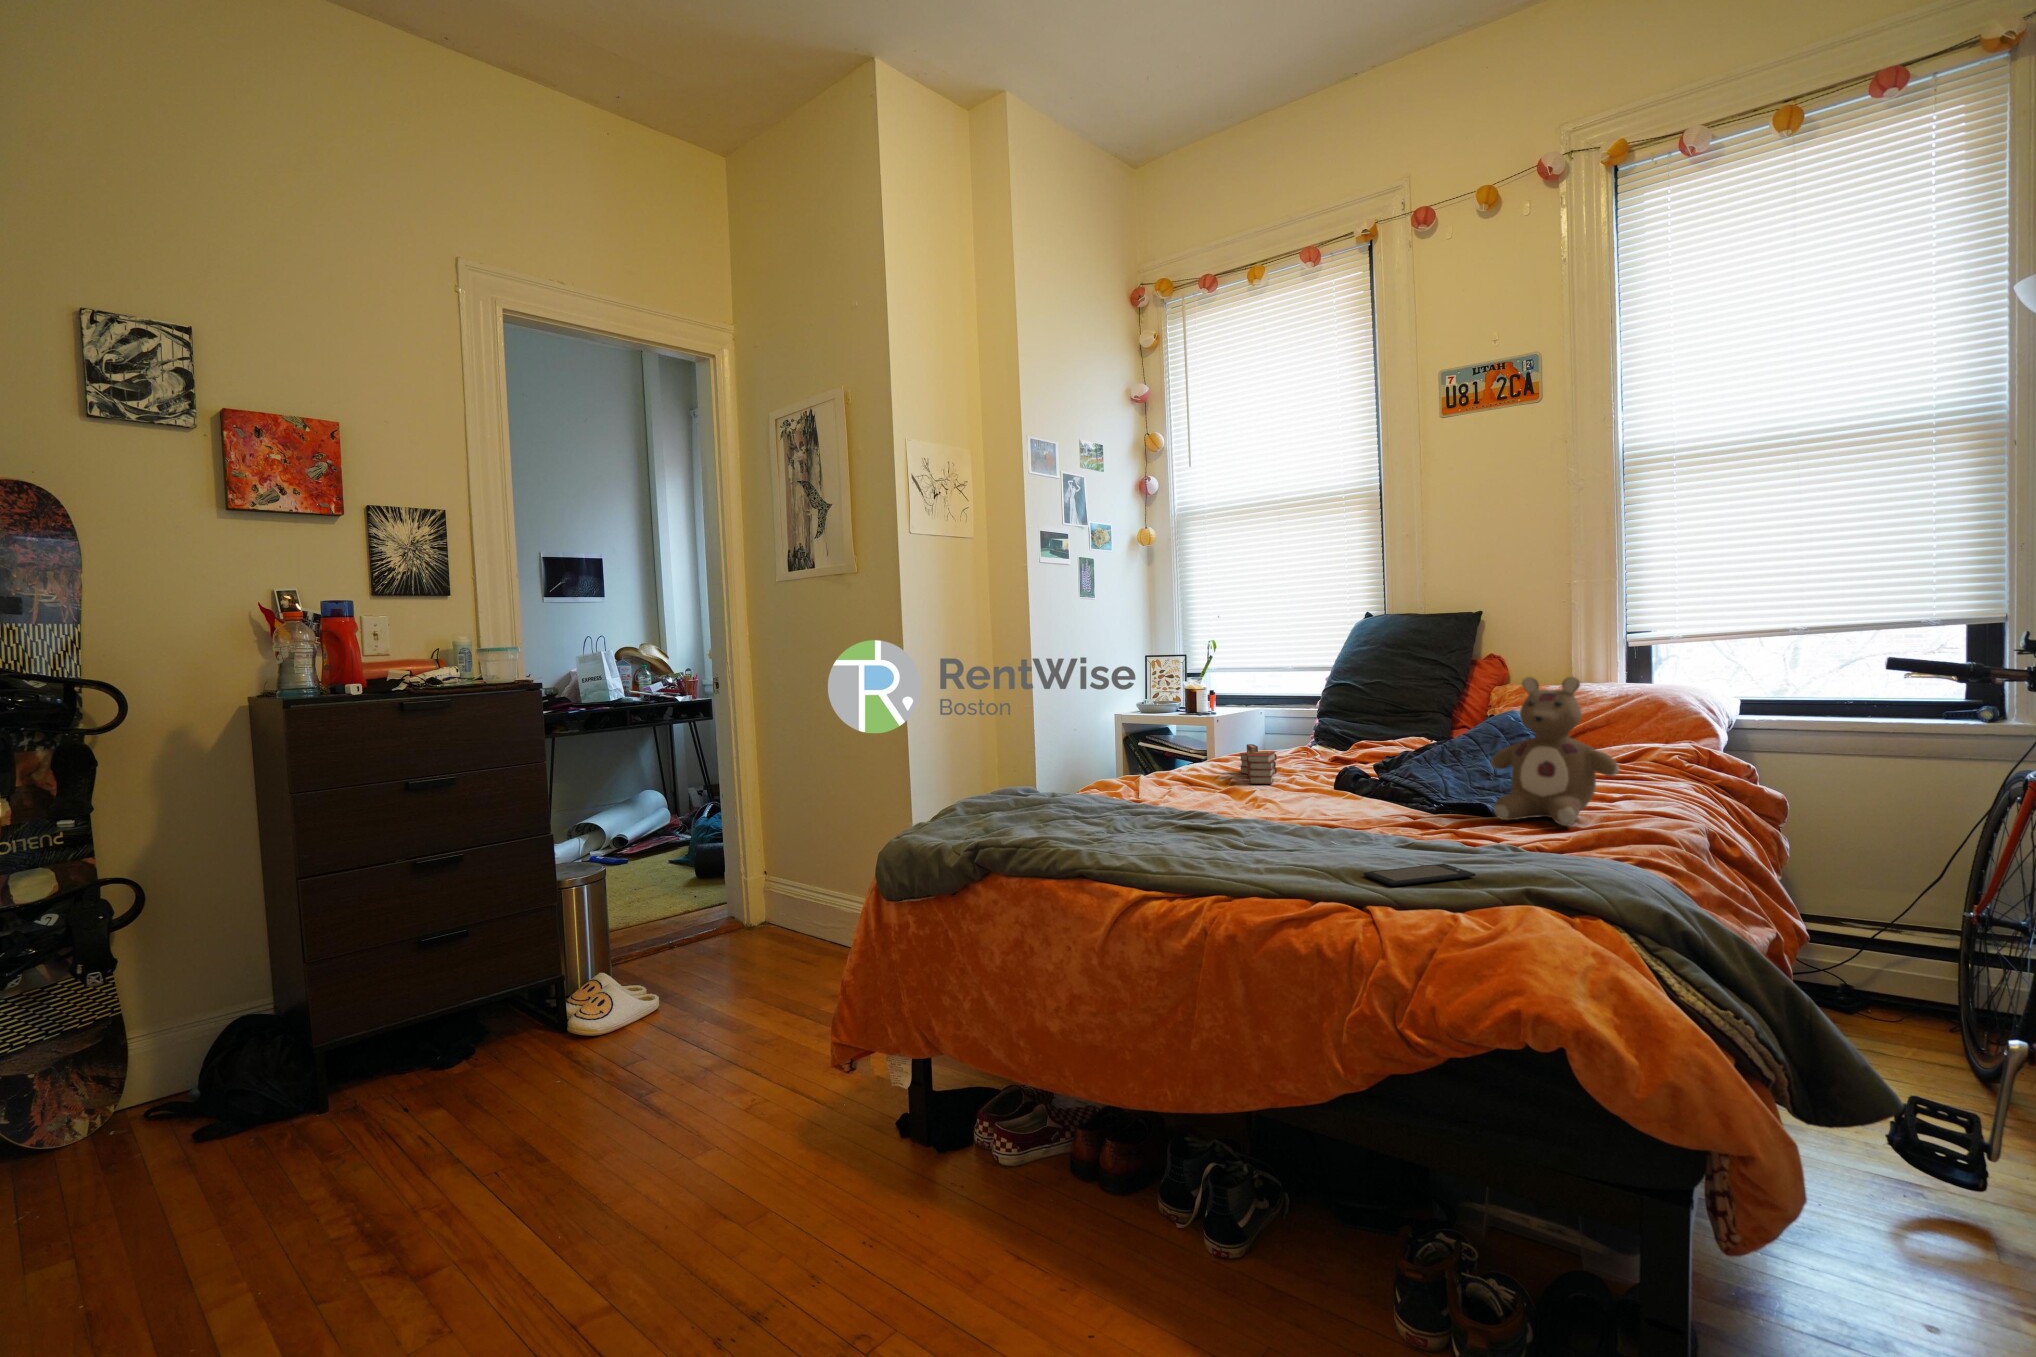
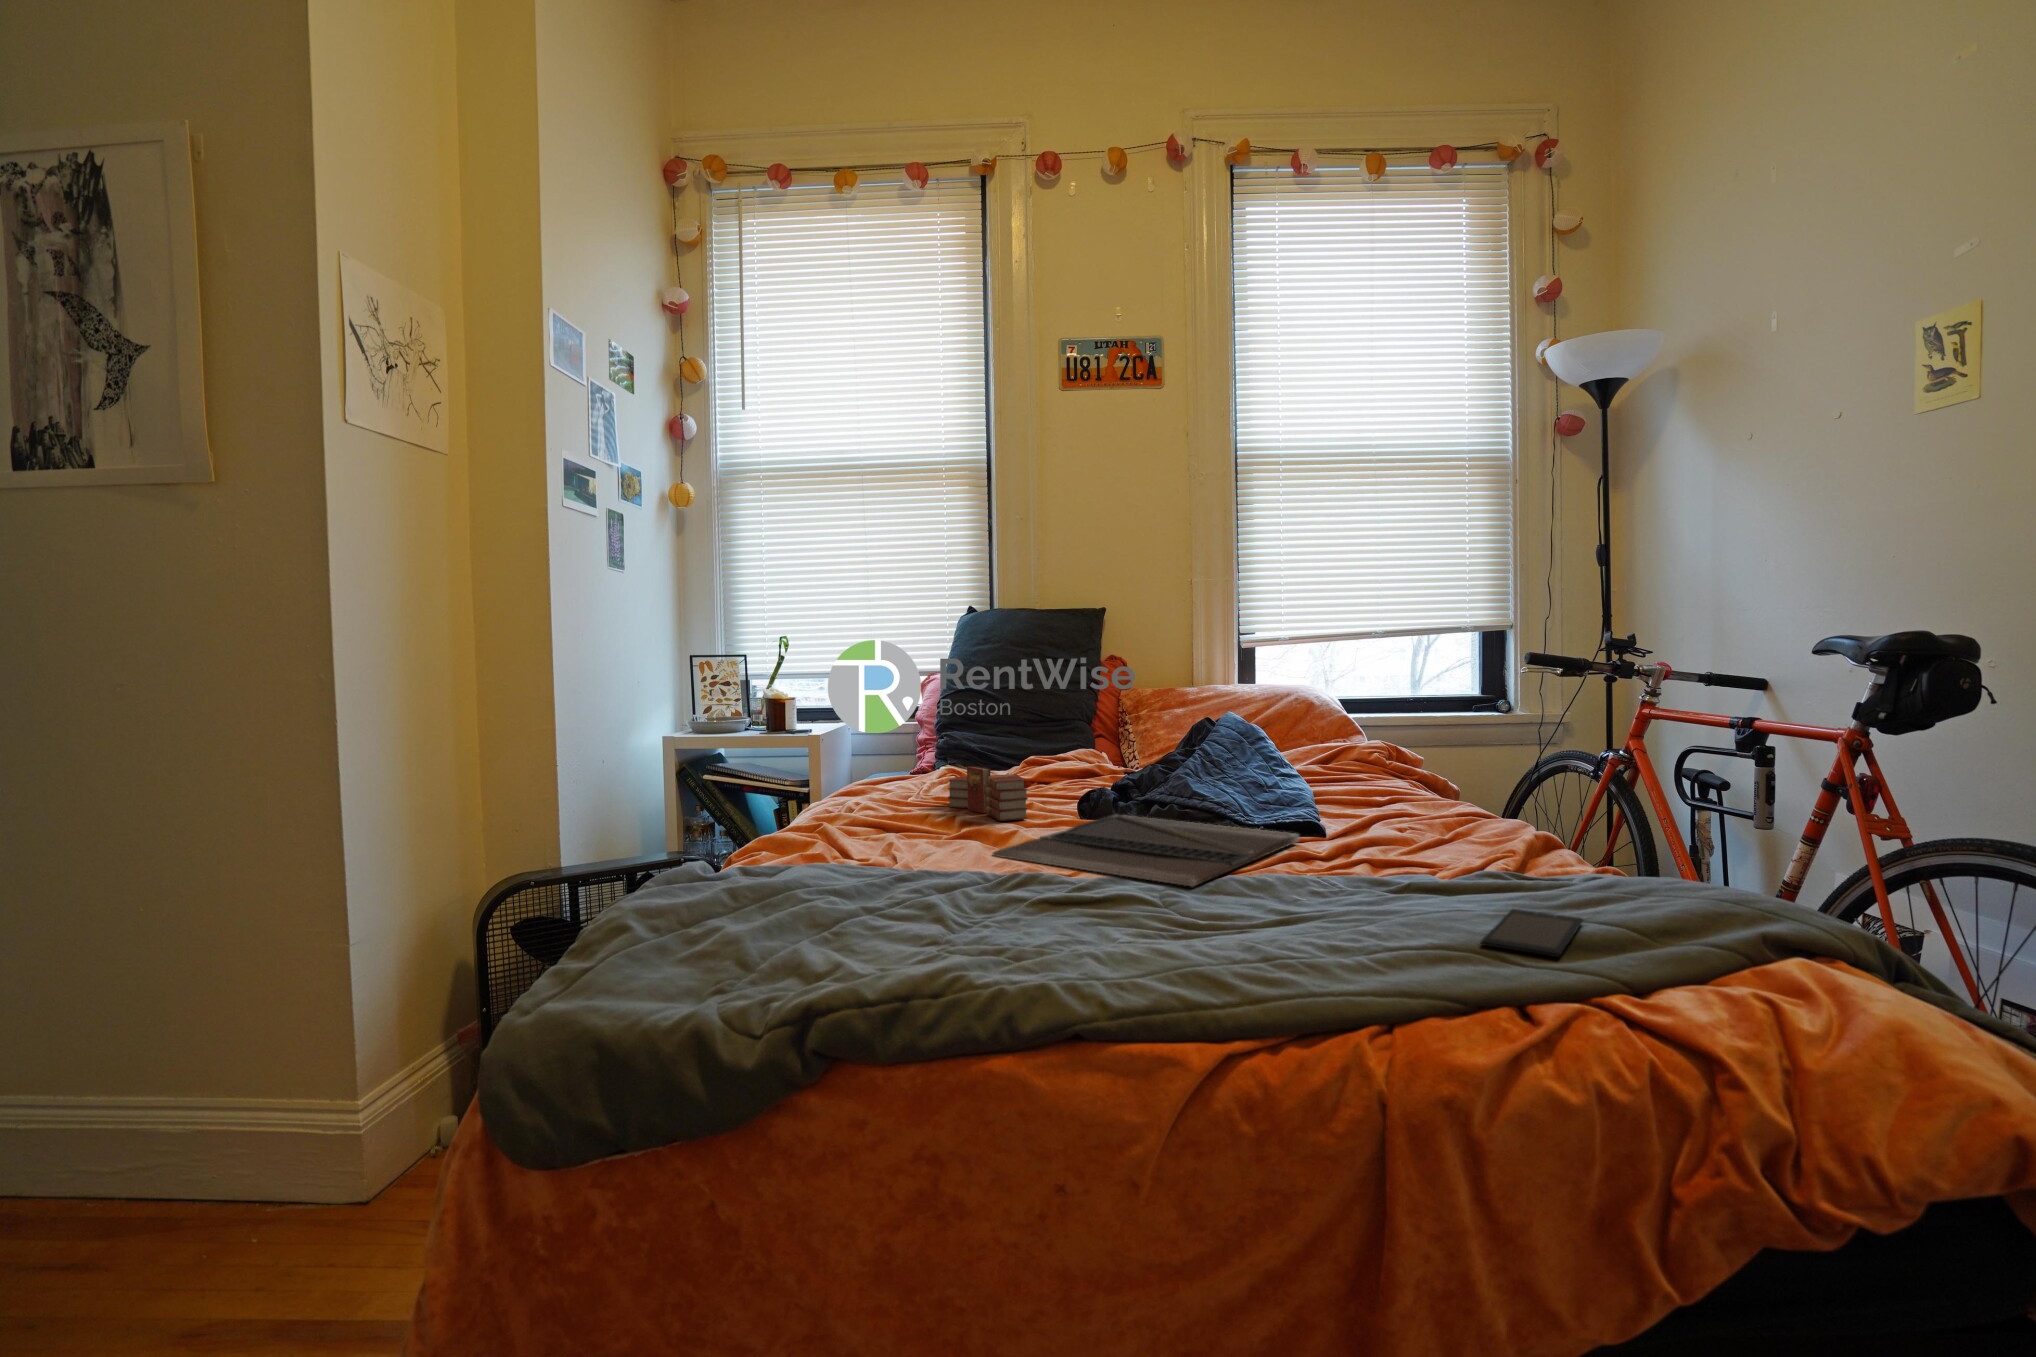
stuffed bear: present [1491,677,1619,826] -> none [1333,663,1476,838]
laptop: none [1200,786,1424,829] -> present [993,815,1299,887]

